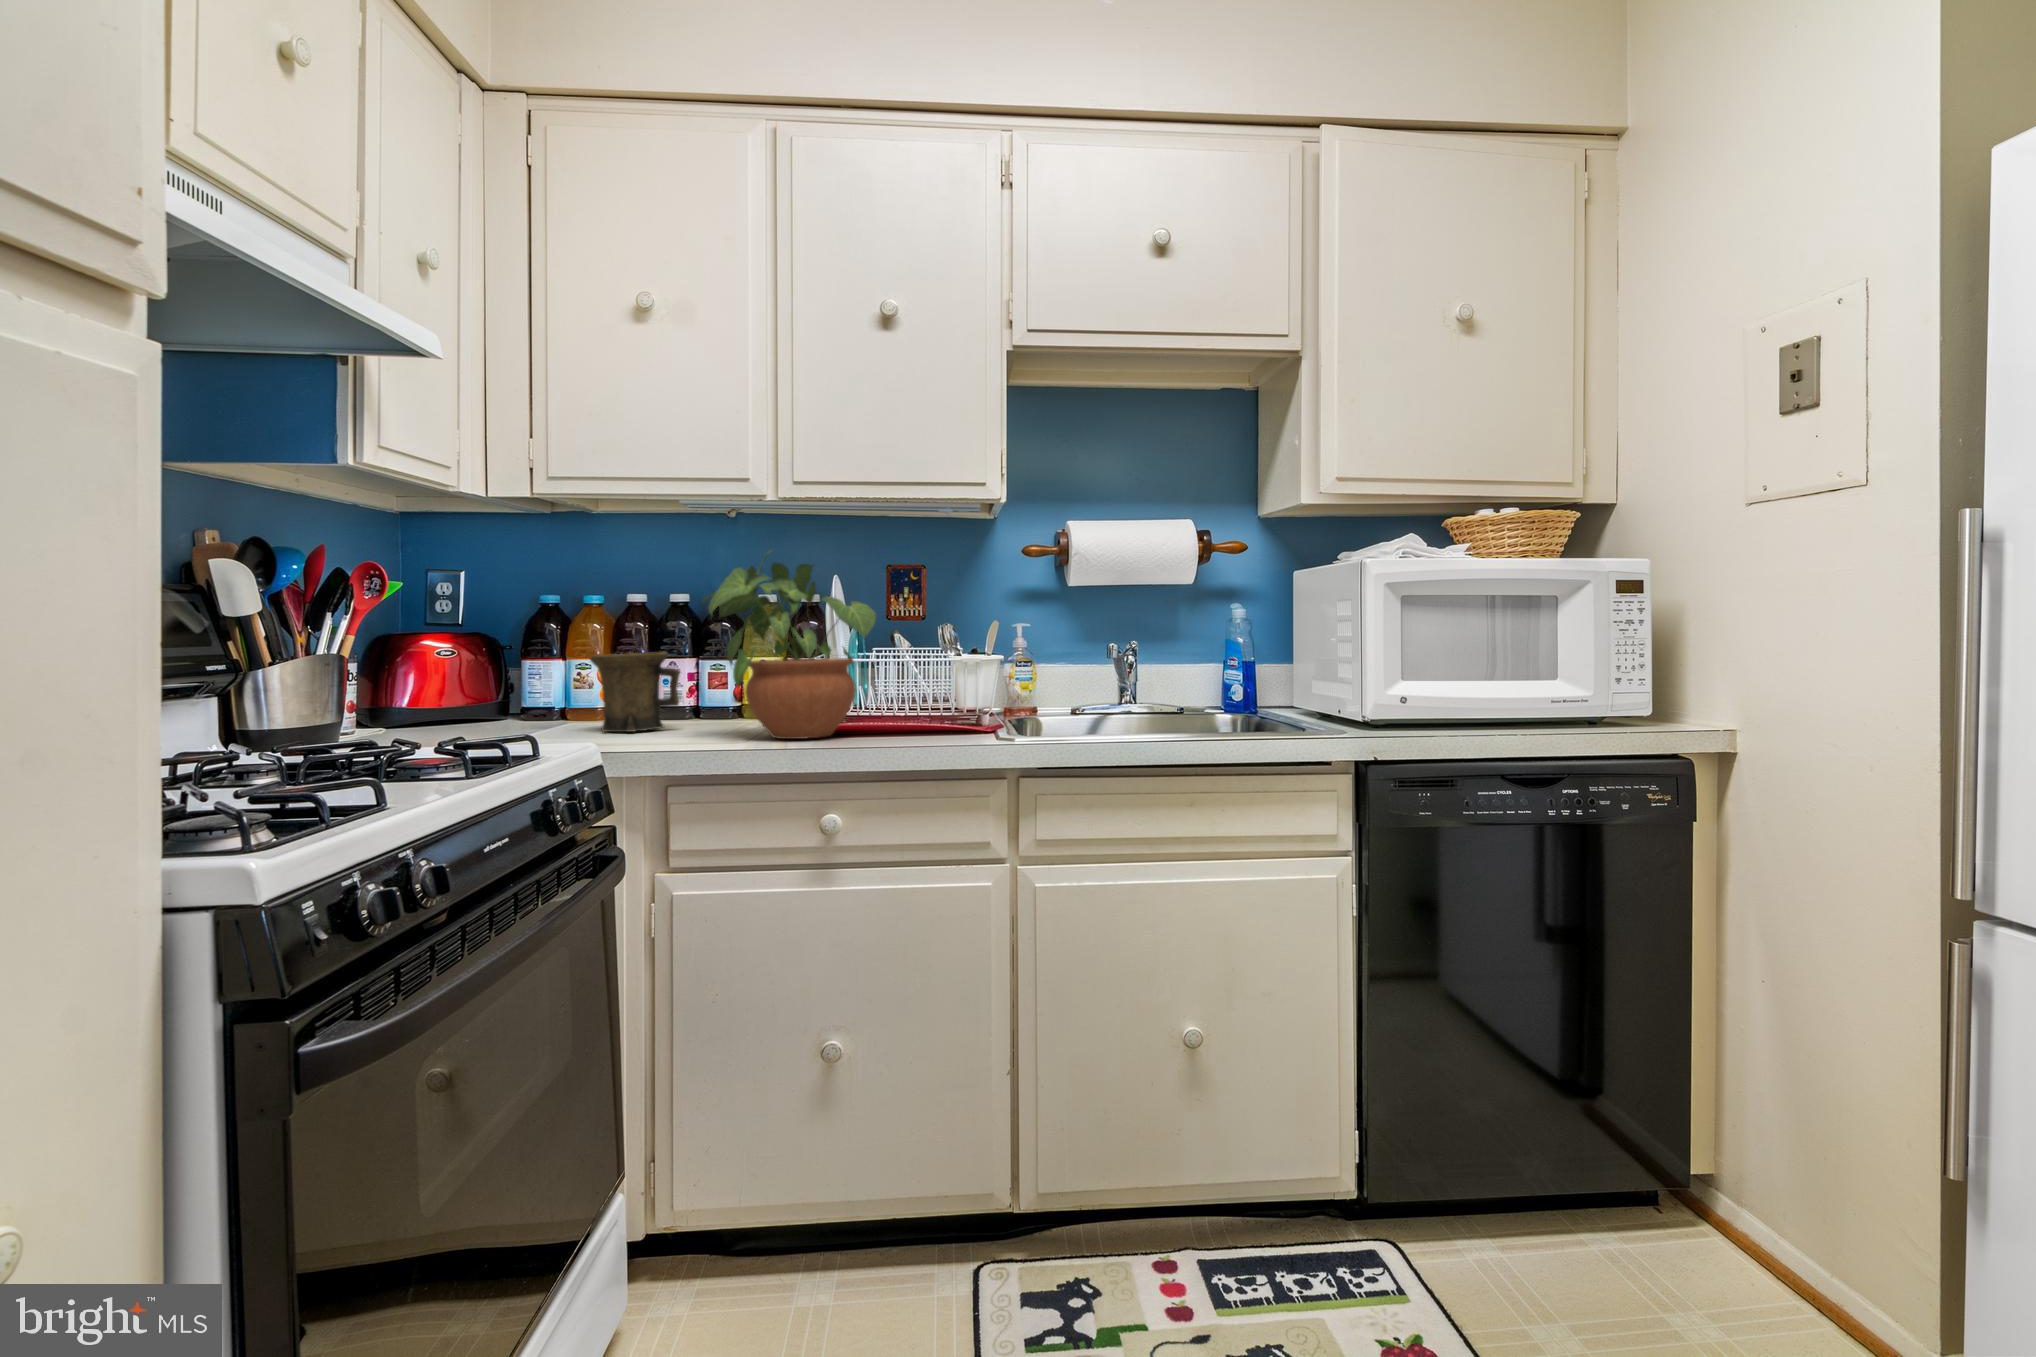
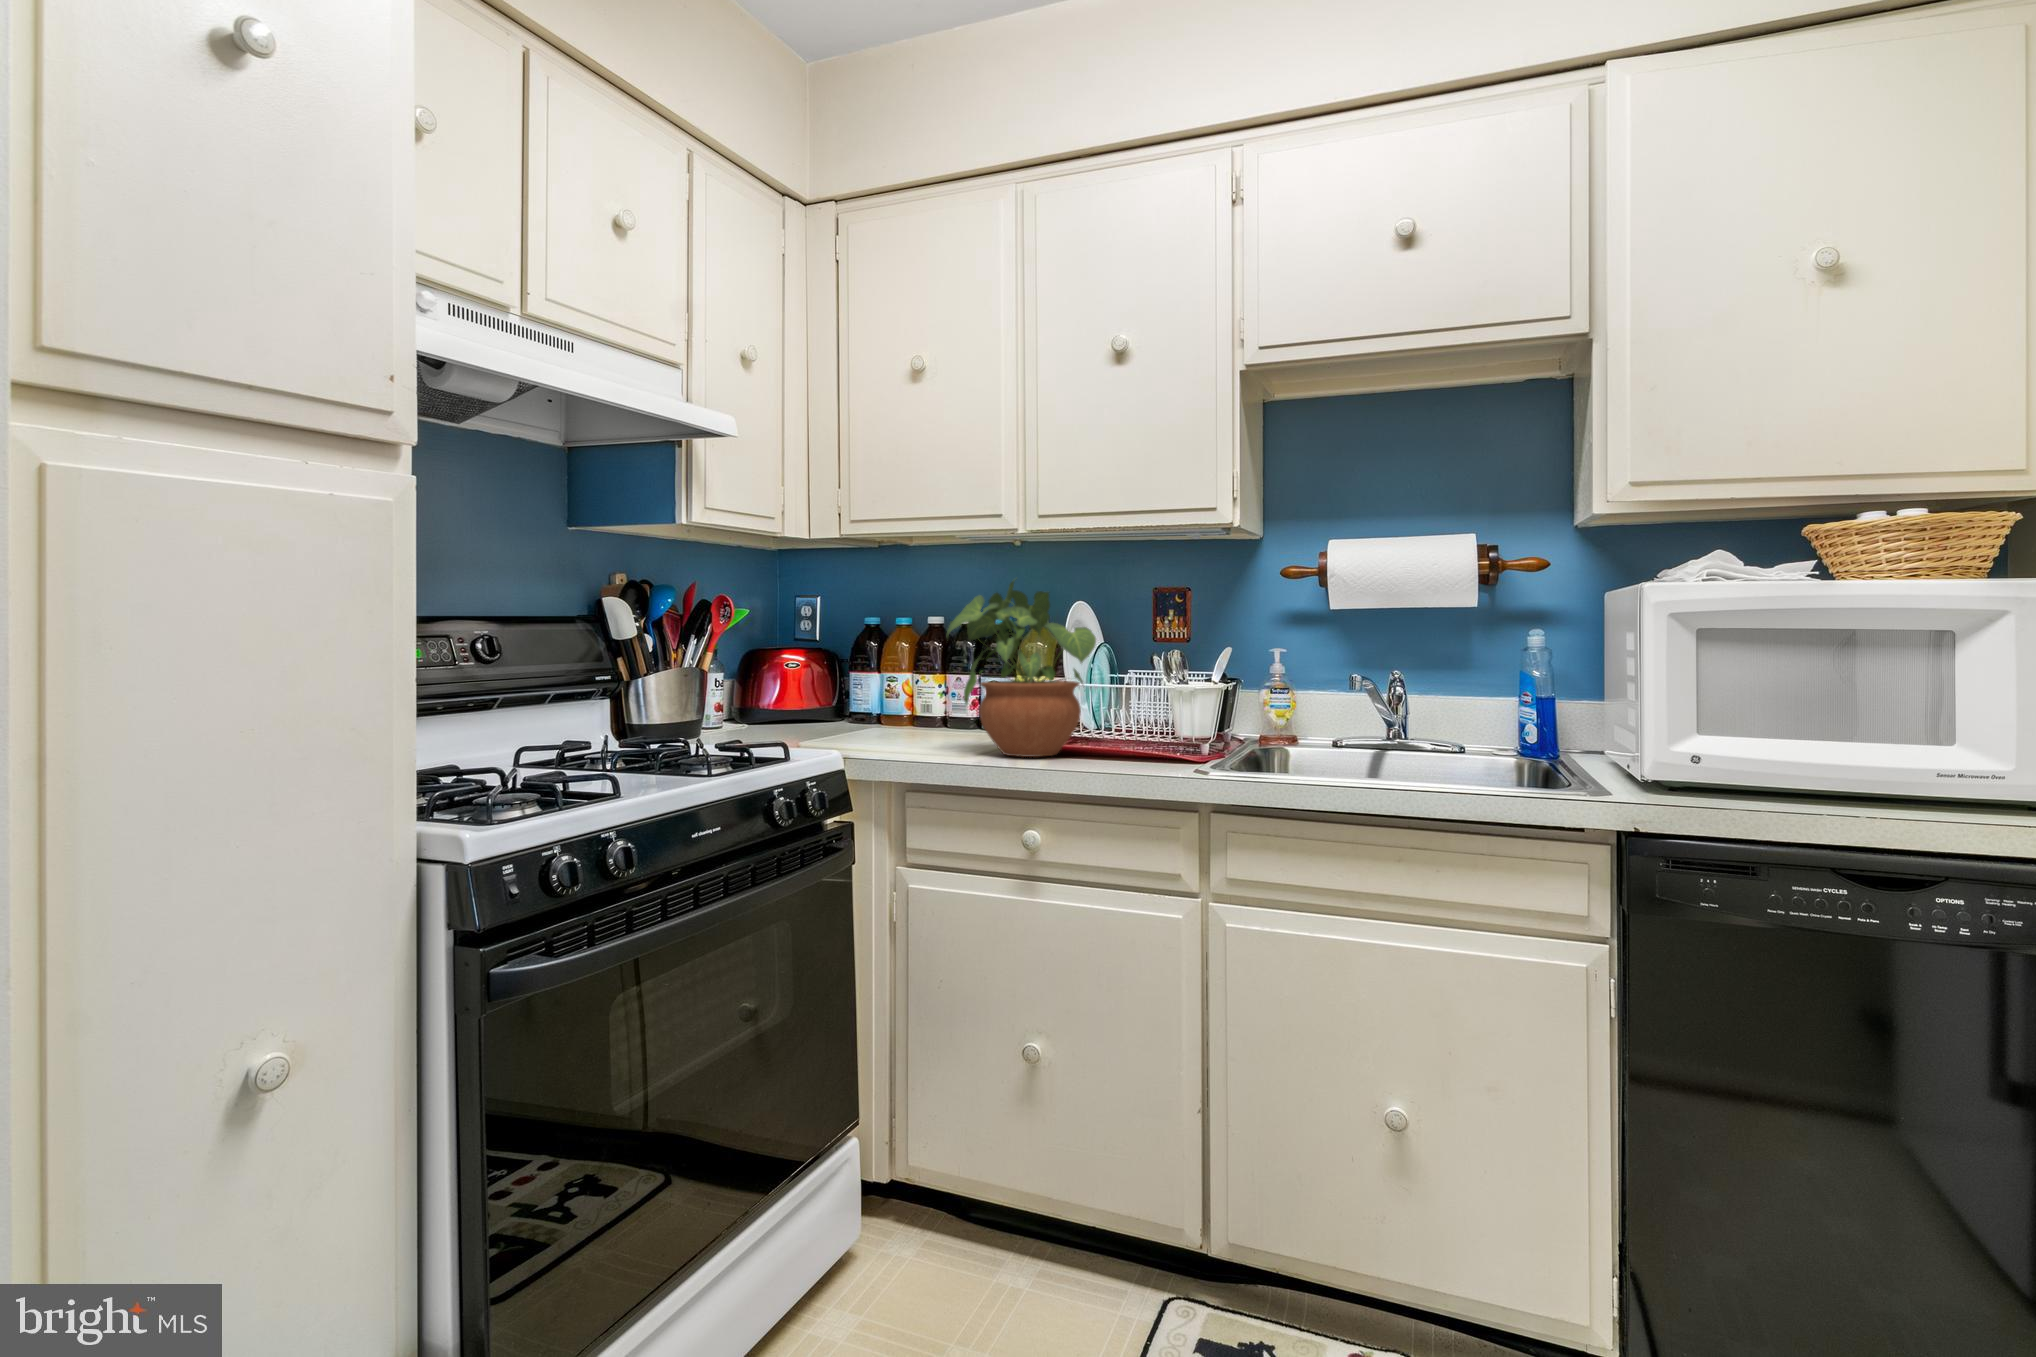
mug: present [589,652,680,732] -> none [872,670,945,740]

